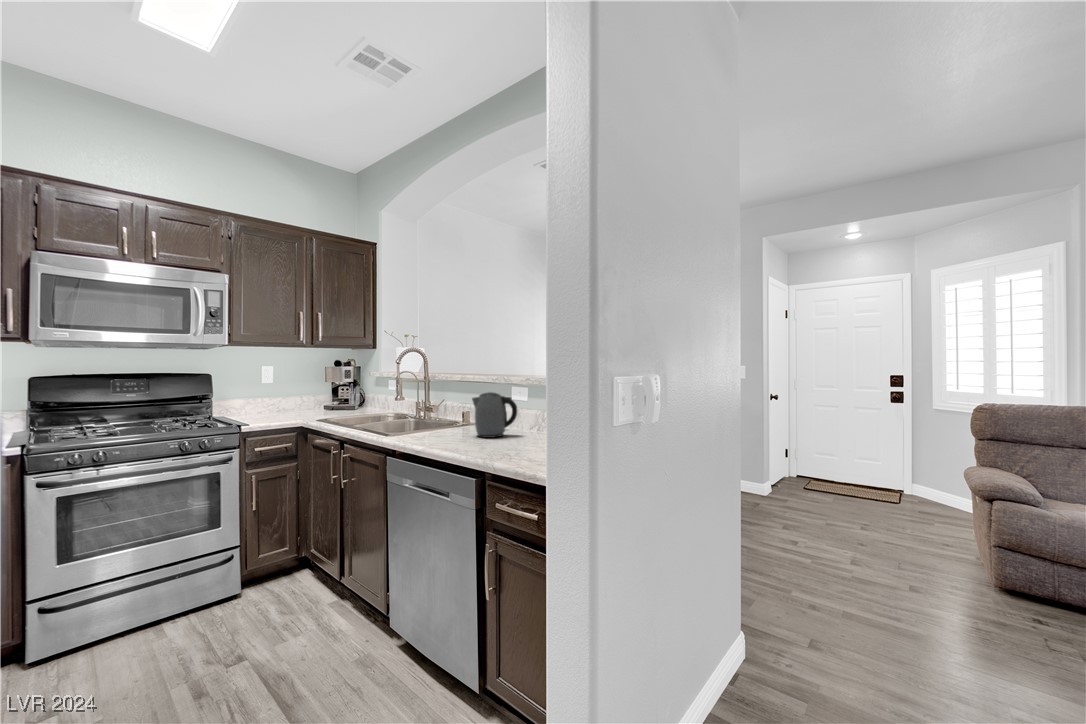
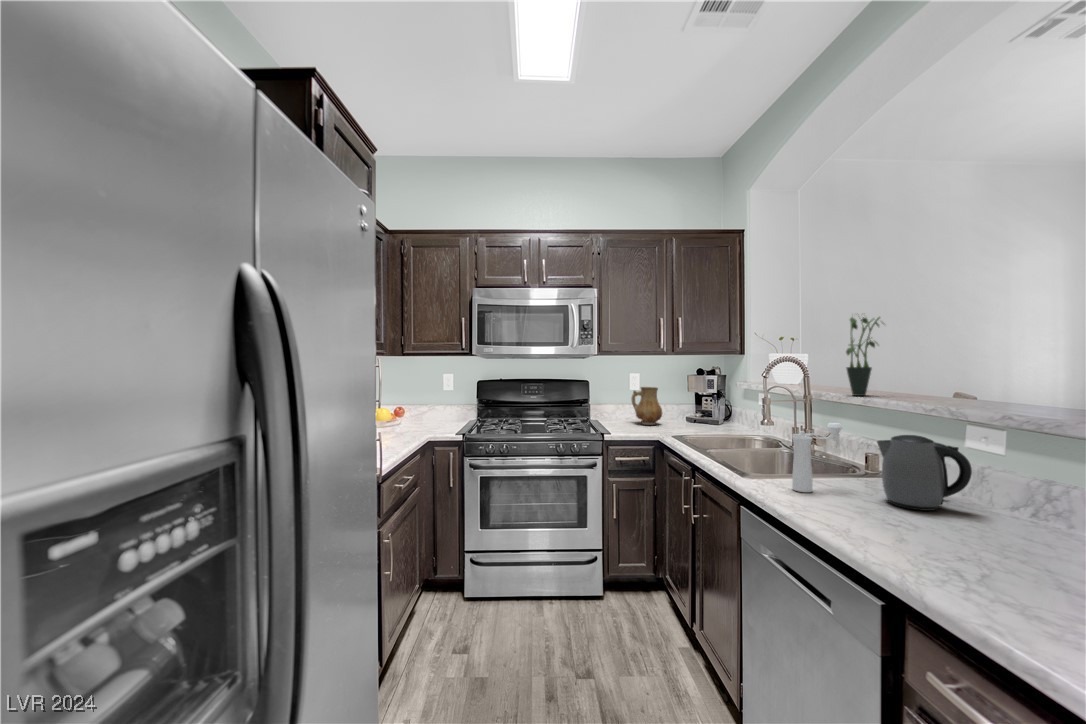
potted plant: none [452,316,476,374] -> present [846,317,883,396]
ceramic pitcher: none [266,378,300,415] -> present [631,387,662,425]
pepper mill: none [422,389,453,439] -> present [792,423,842,492]

